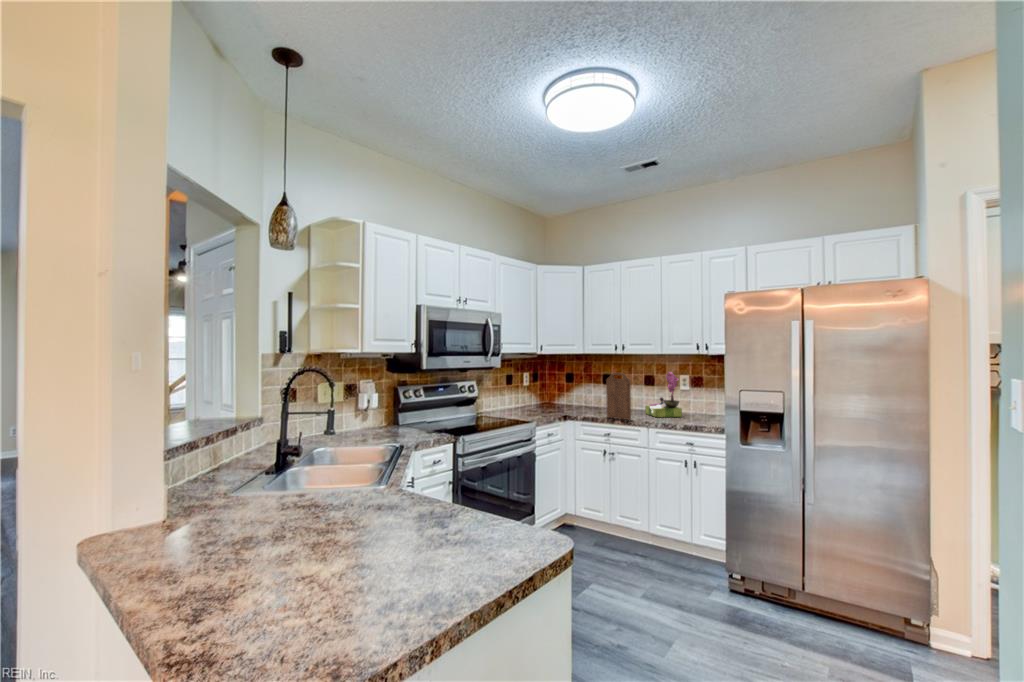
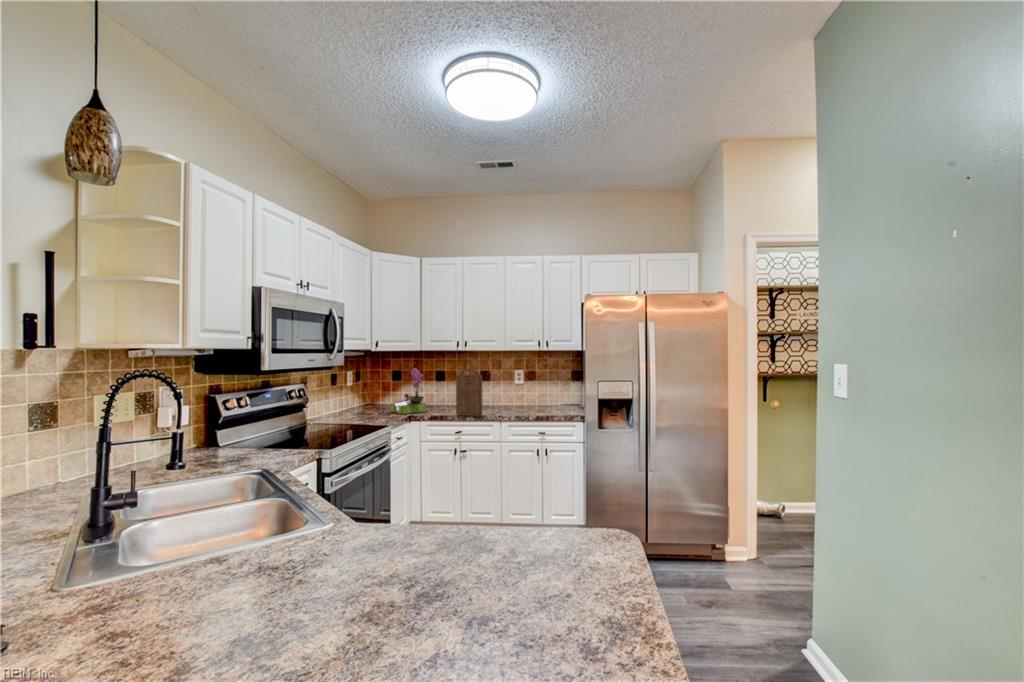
flower arrangement: present [645,372,682,417] -> present [390,368,426,414]

